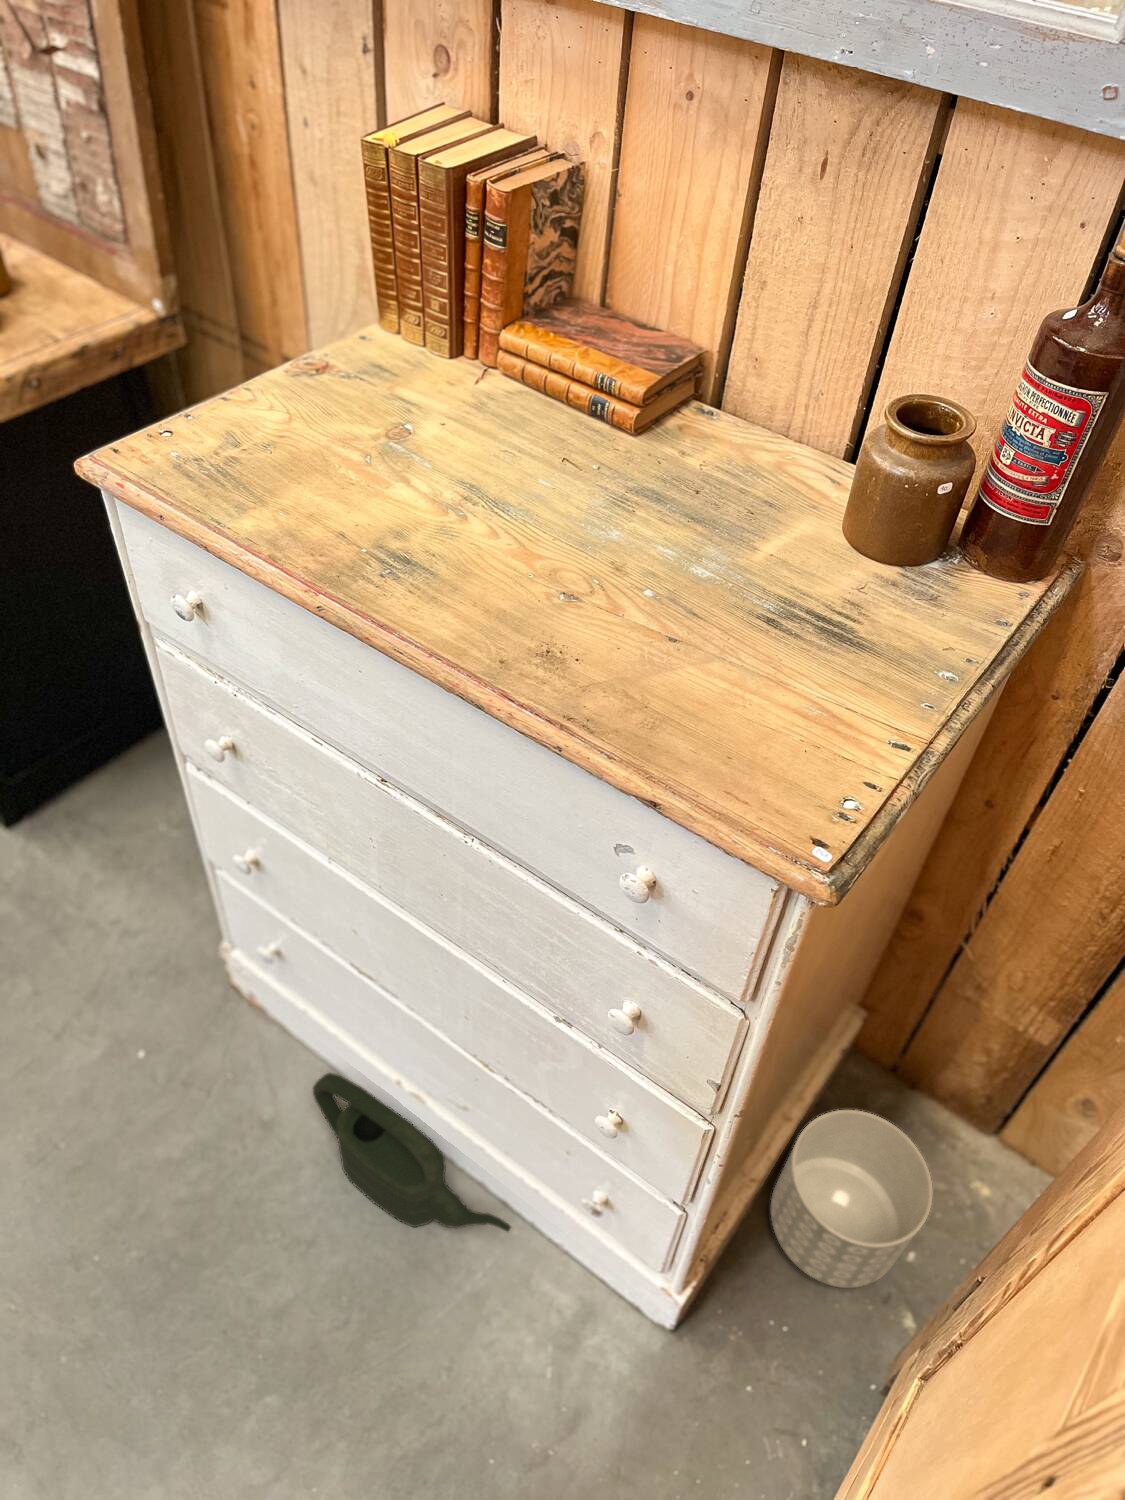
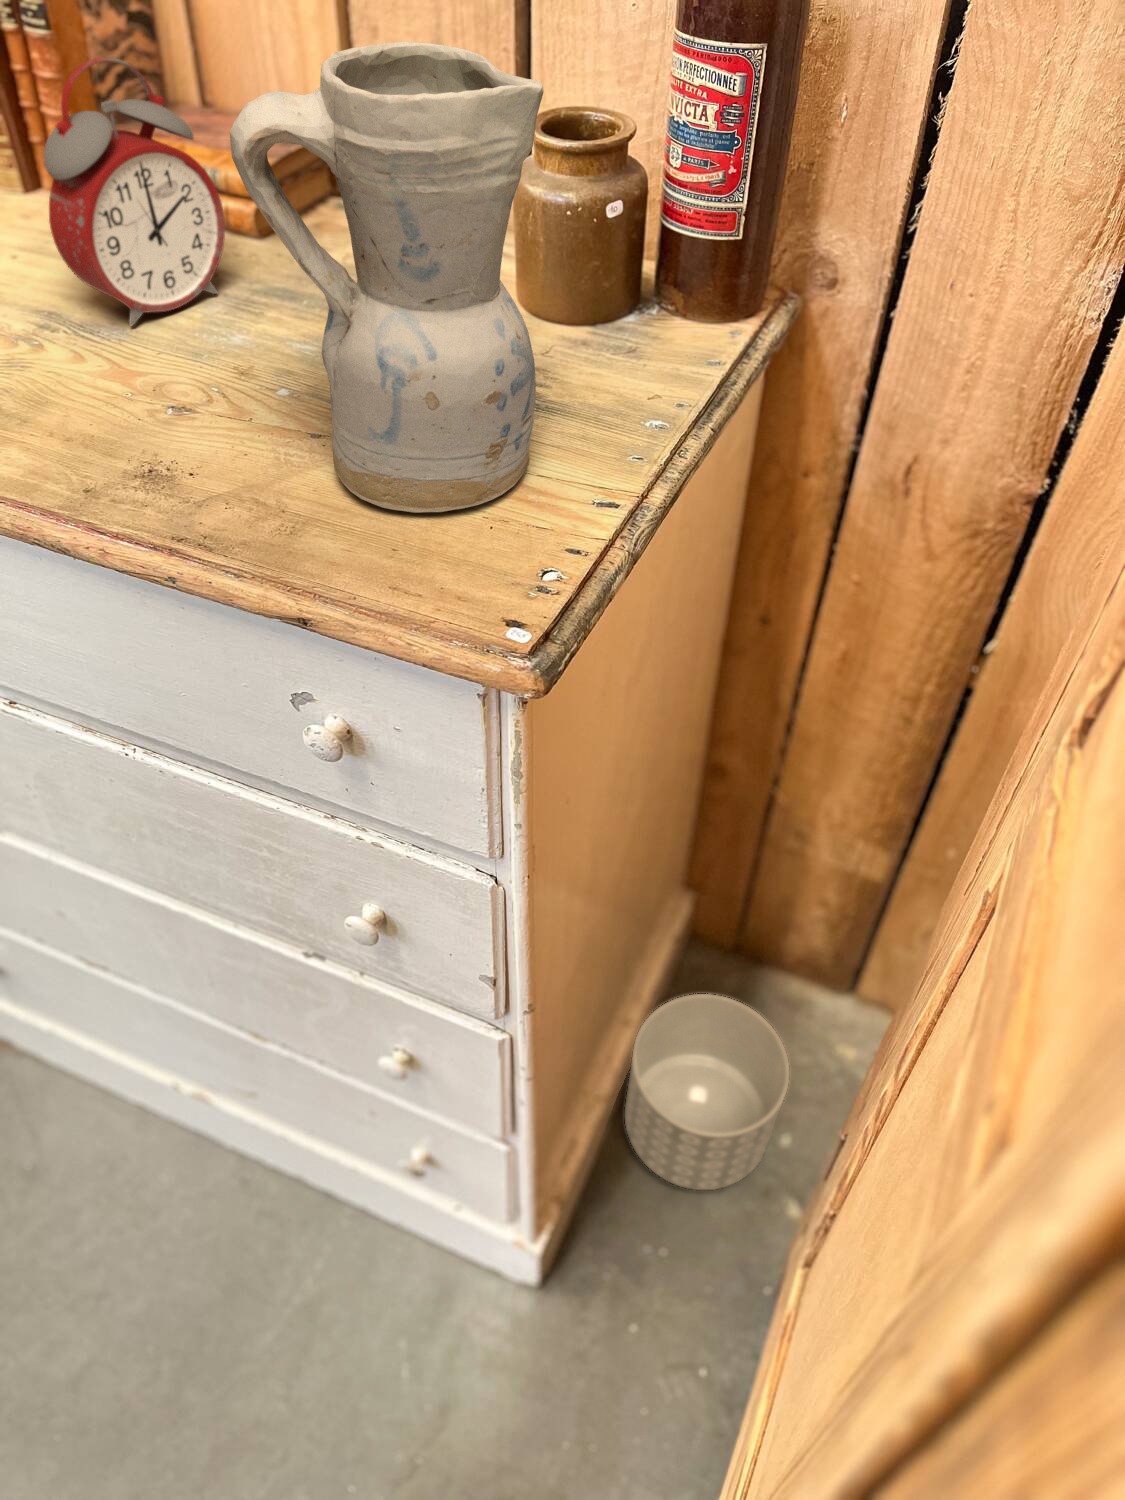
alarm clock: none [493,318,622,508] -> present [43,57,225,326]
ceramic pitcher: none [685,404,931,732] -> present [230,42,544,513]
watering can: present [313,1073,511,1232] -> none [67,1092,327,1246]

